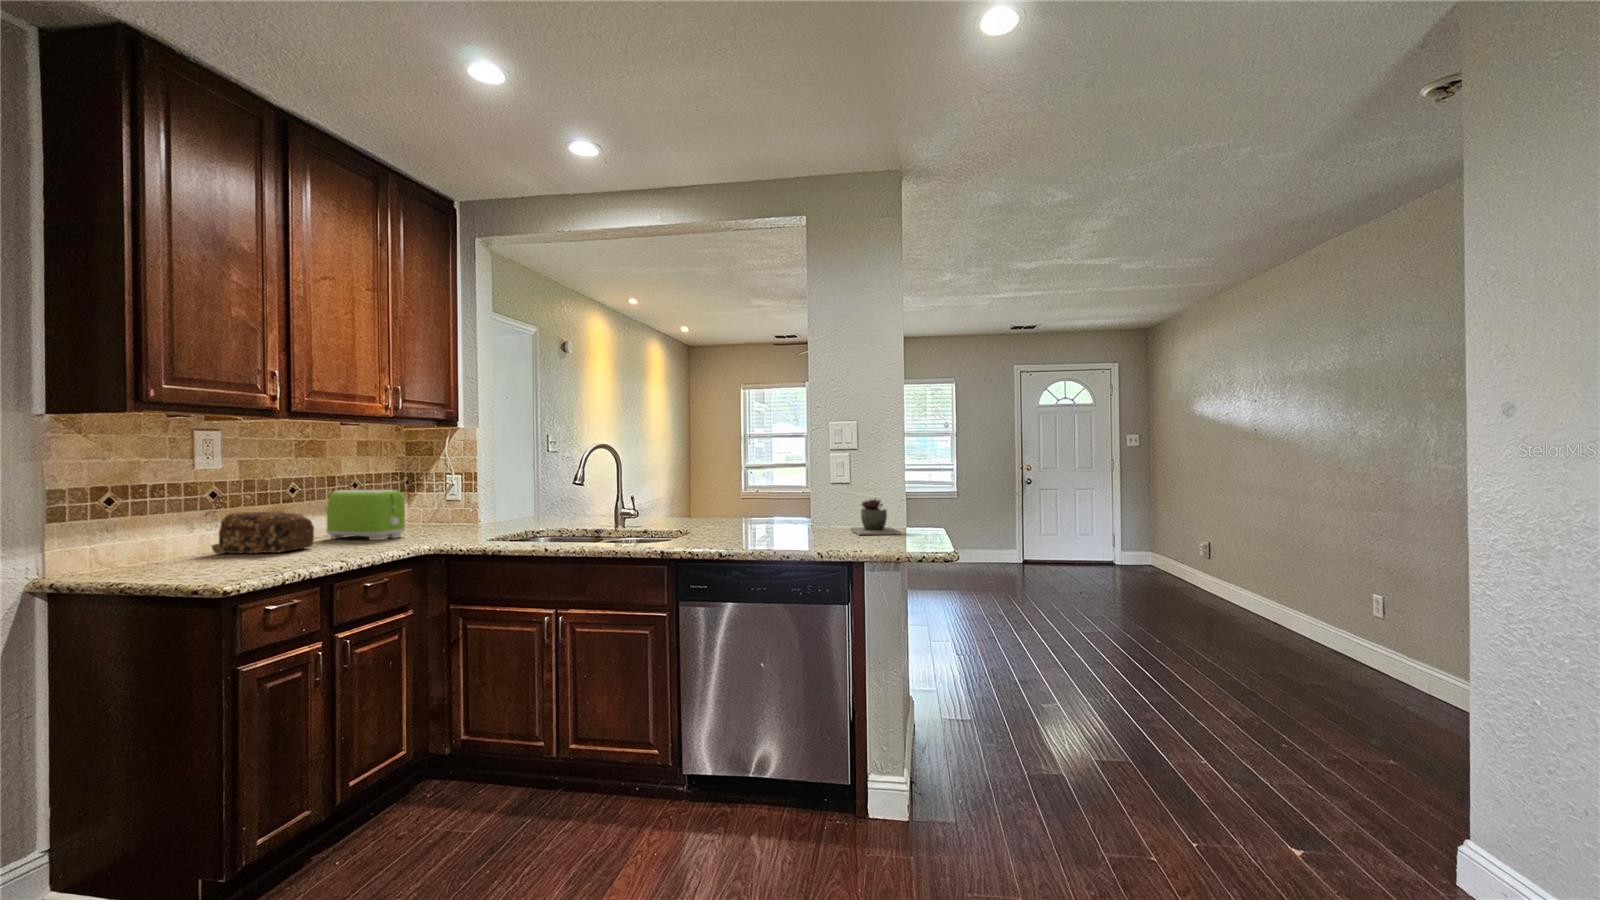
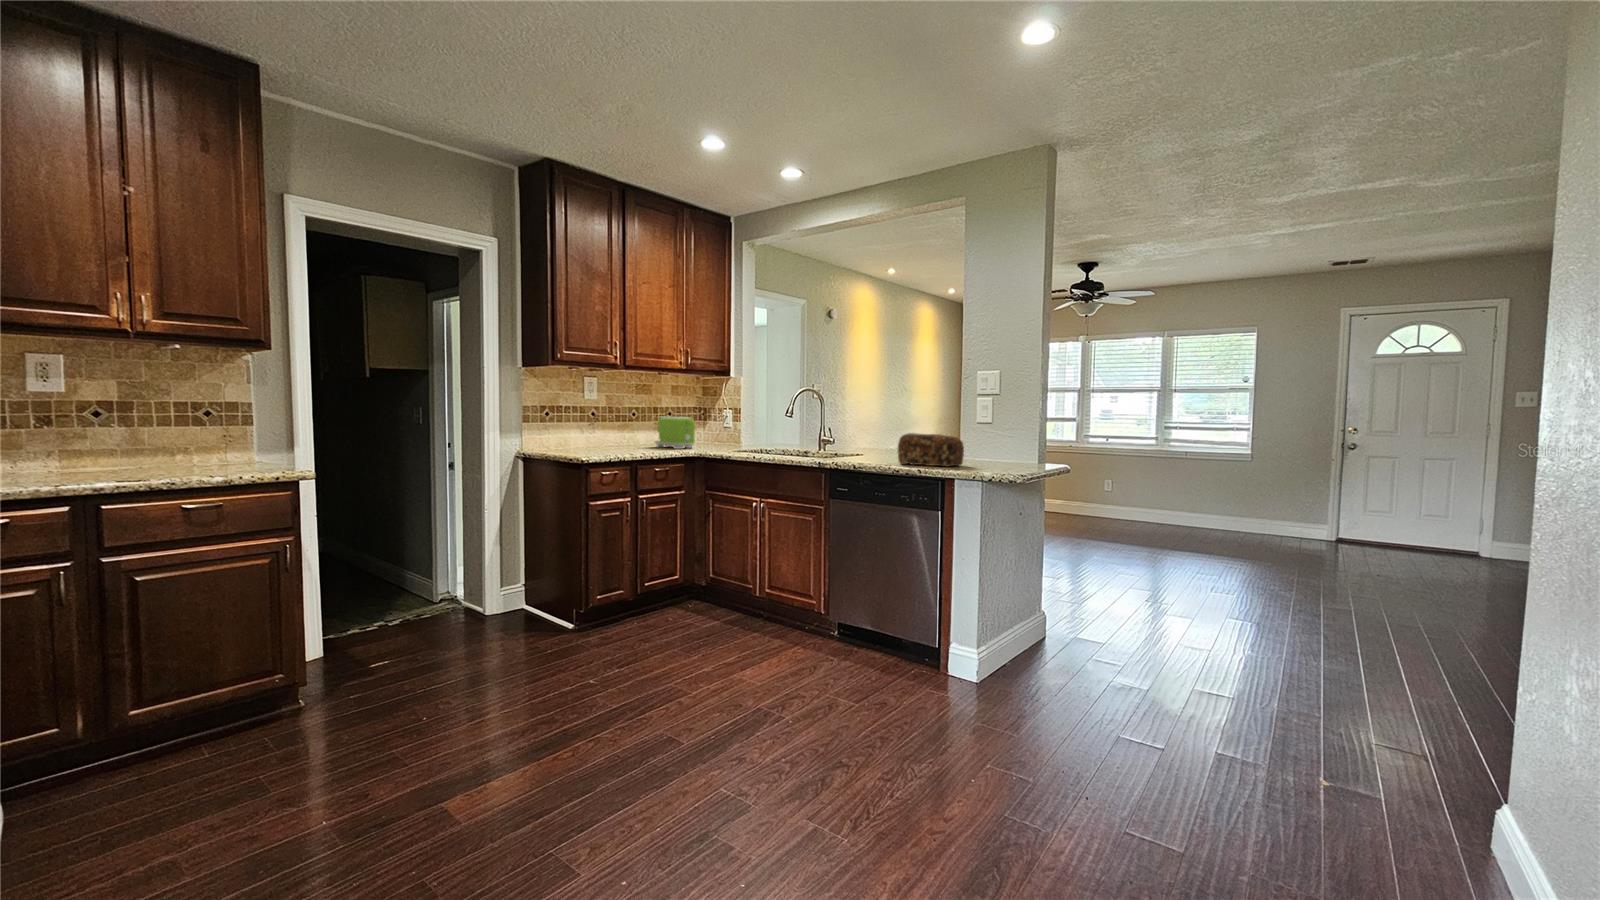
succulent plant: present [851,499,901,535] -> none [979,435,1021,466]
bread loaf: present [212,511,314,553] -> present [898,433,964,466]

